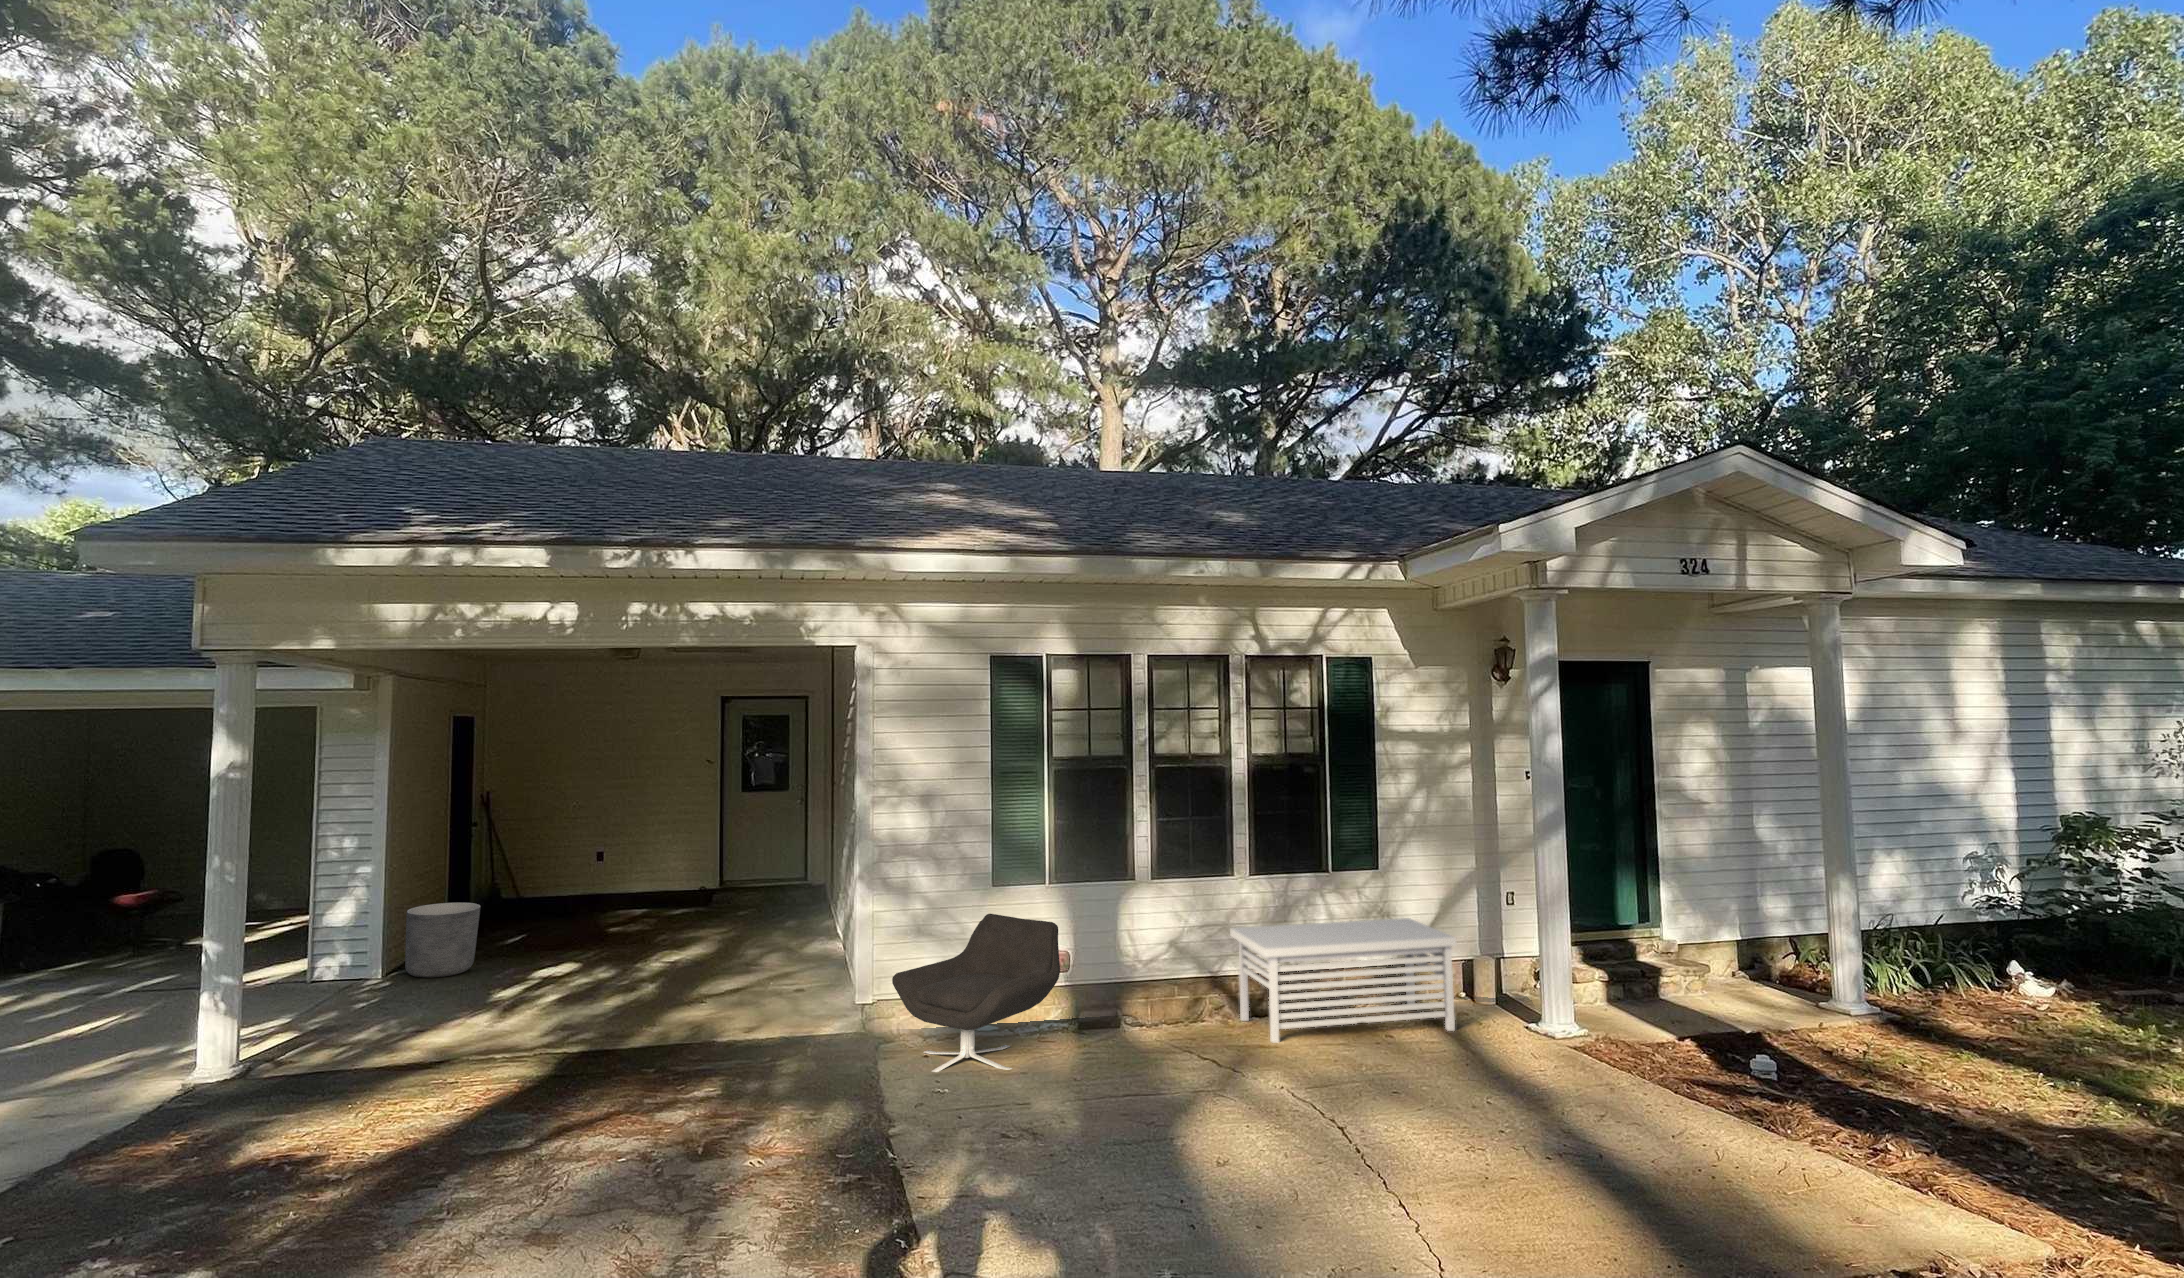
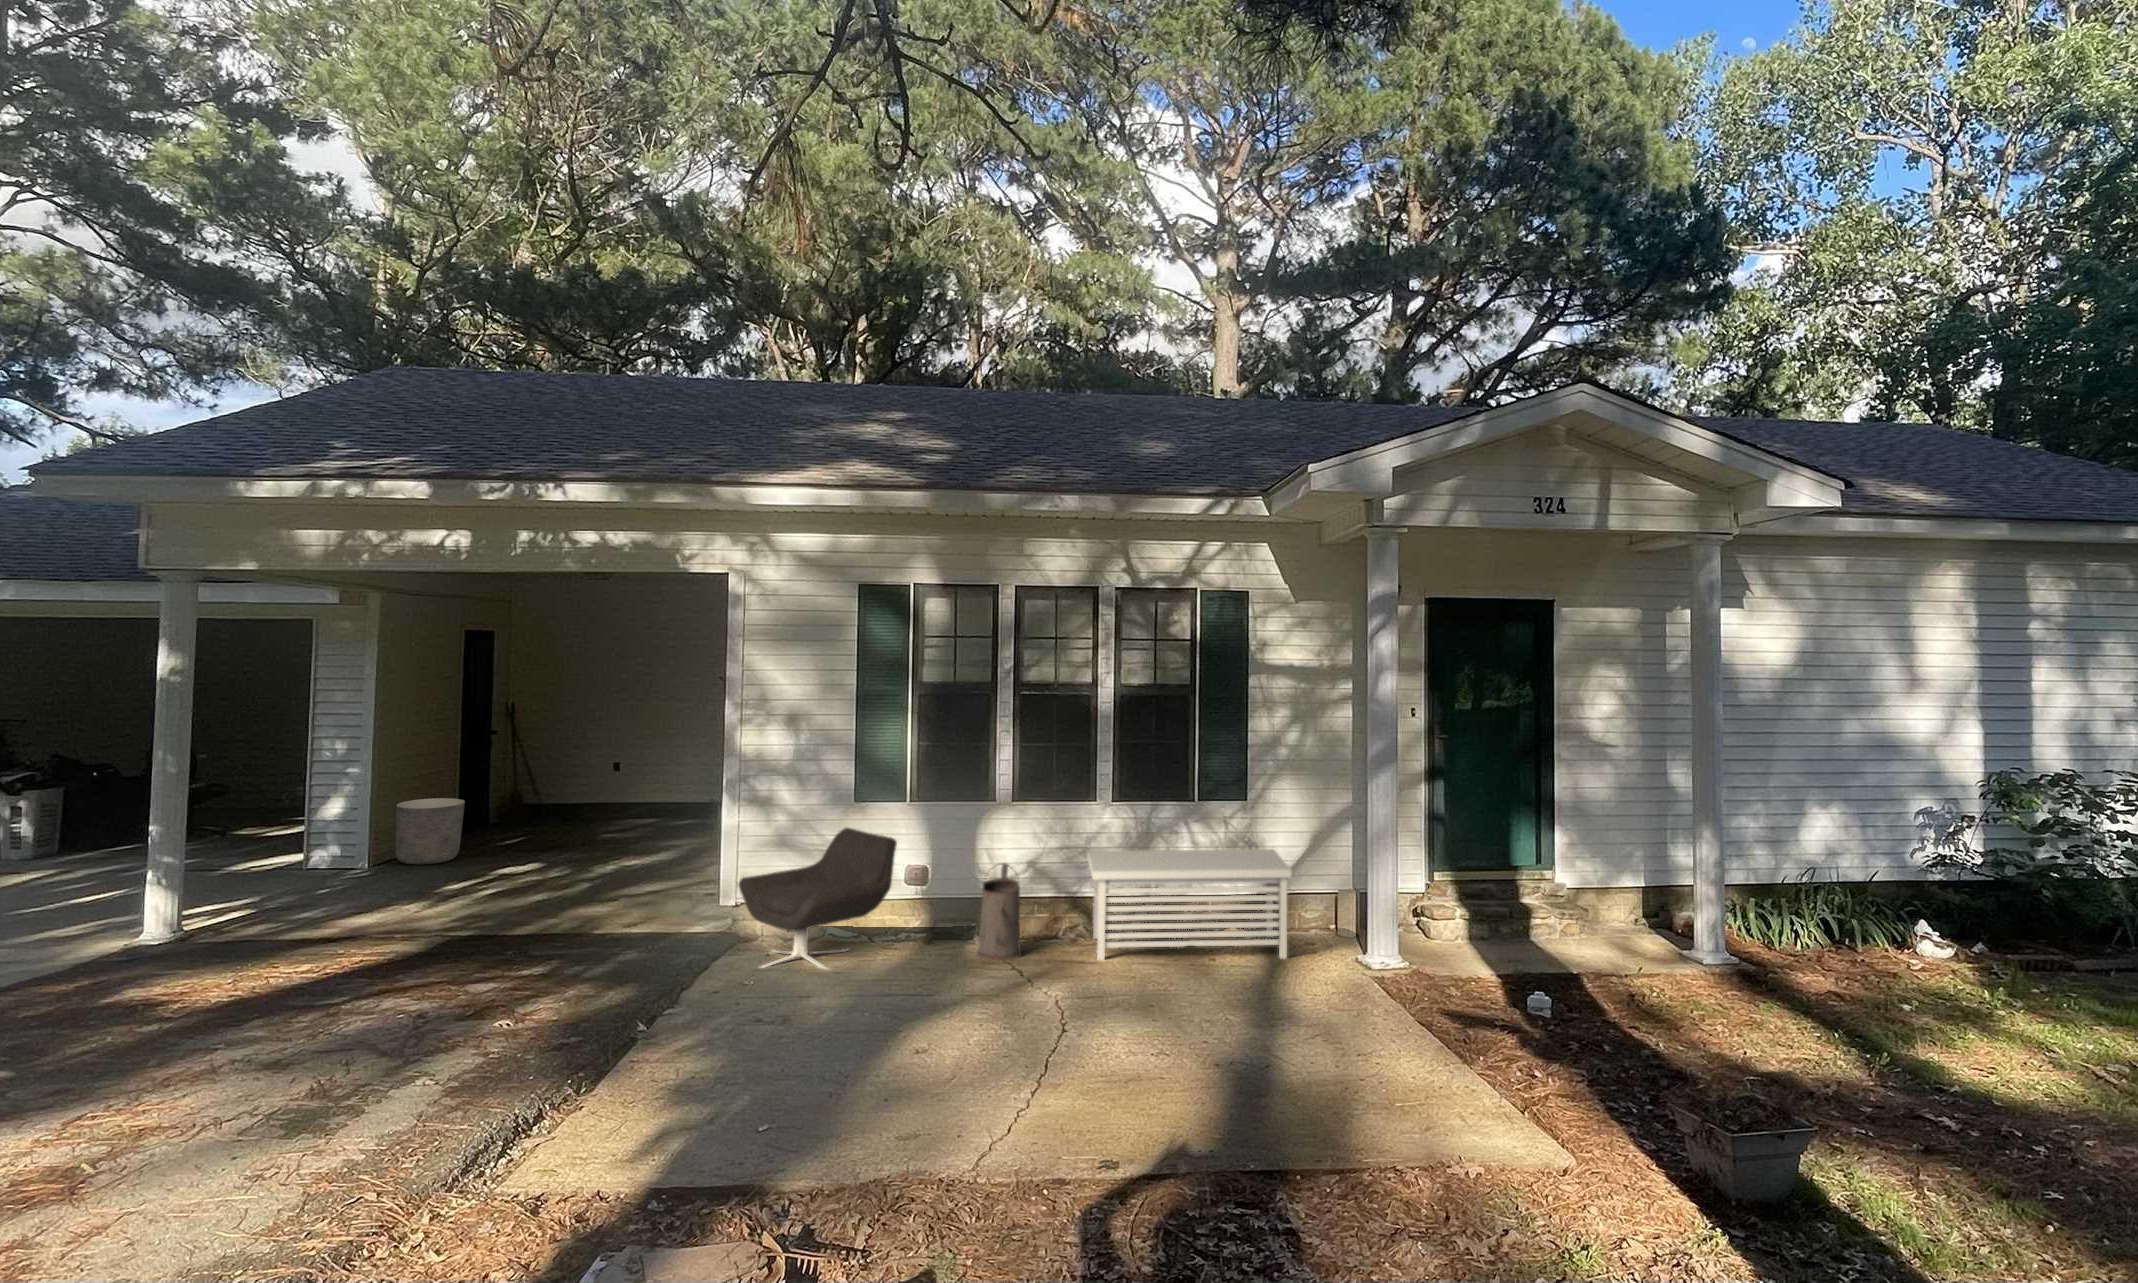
watering can: none [1143,944,1191,1050] -> present [977,863,1022,960]

